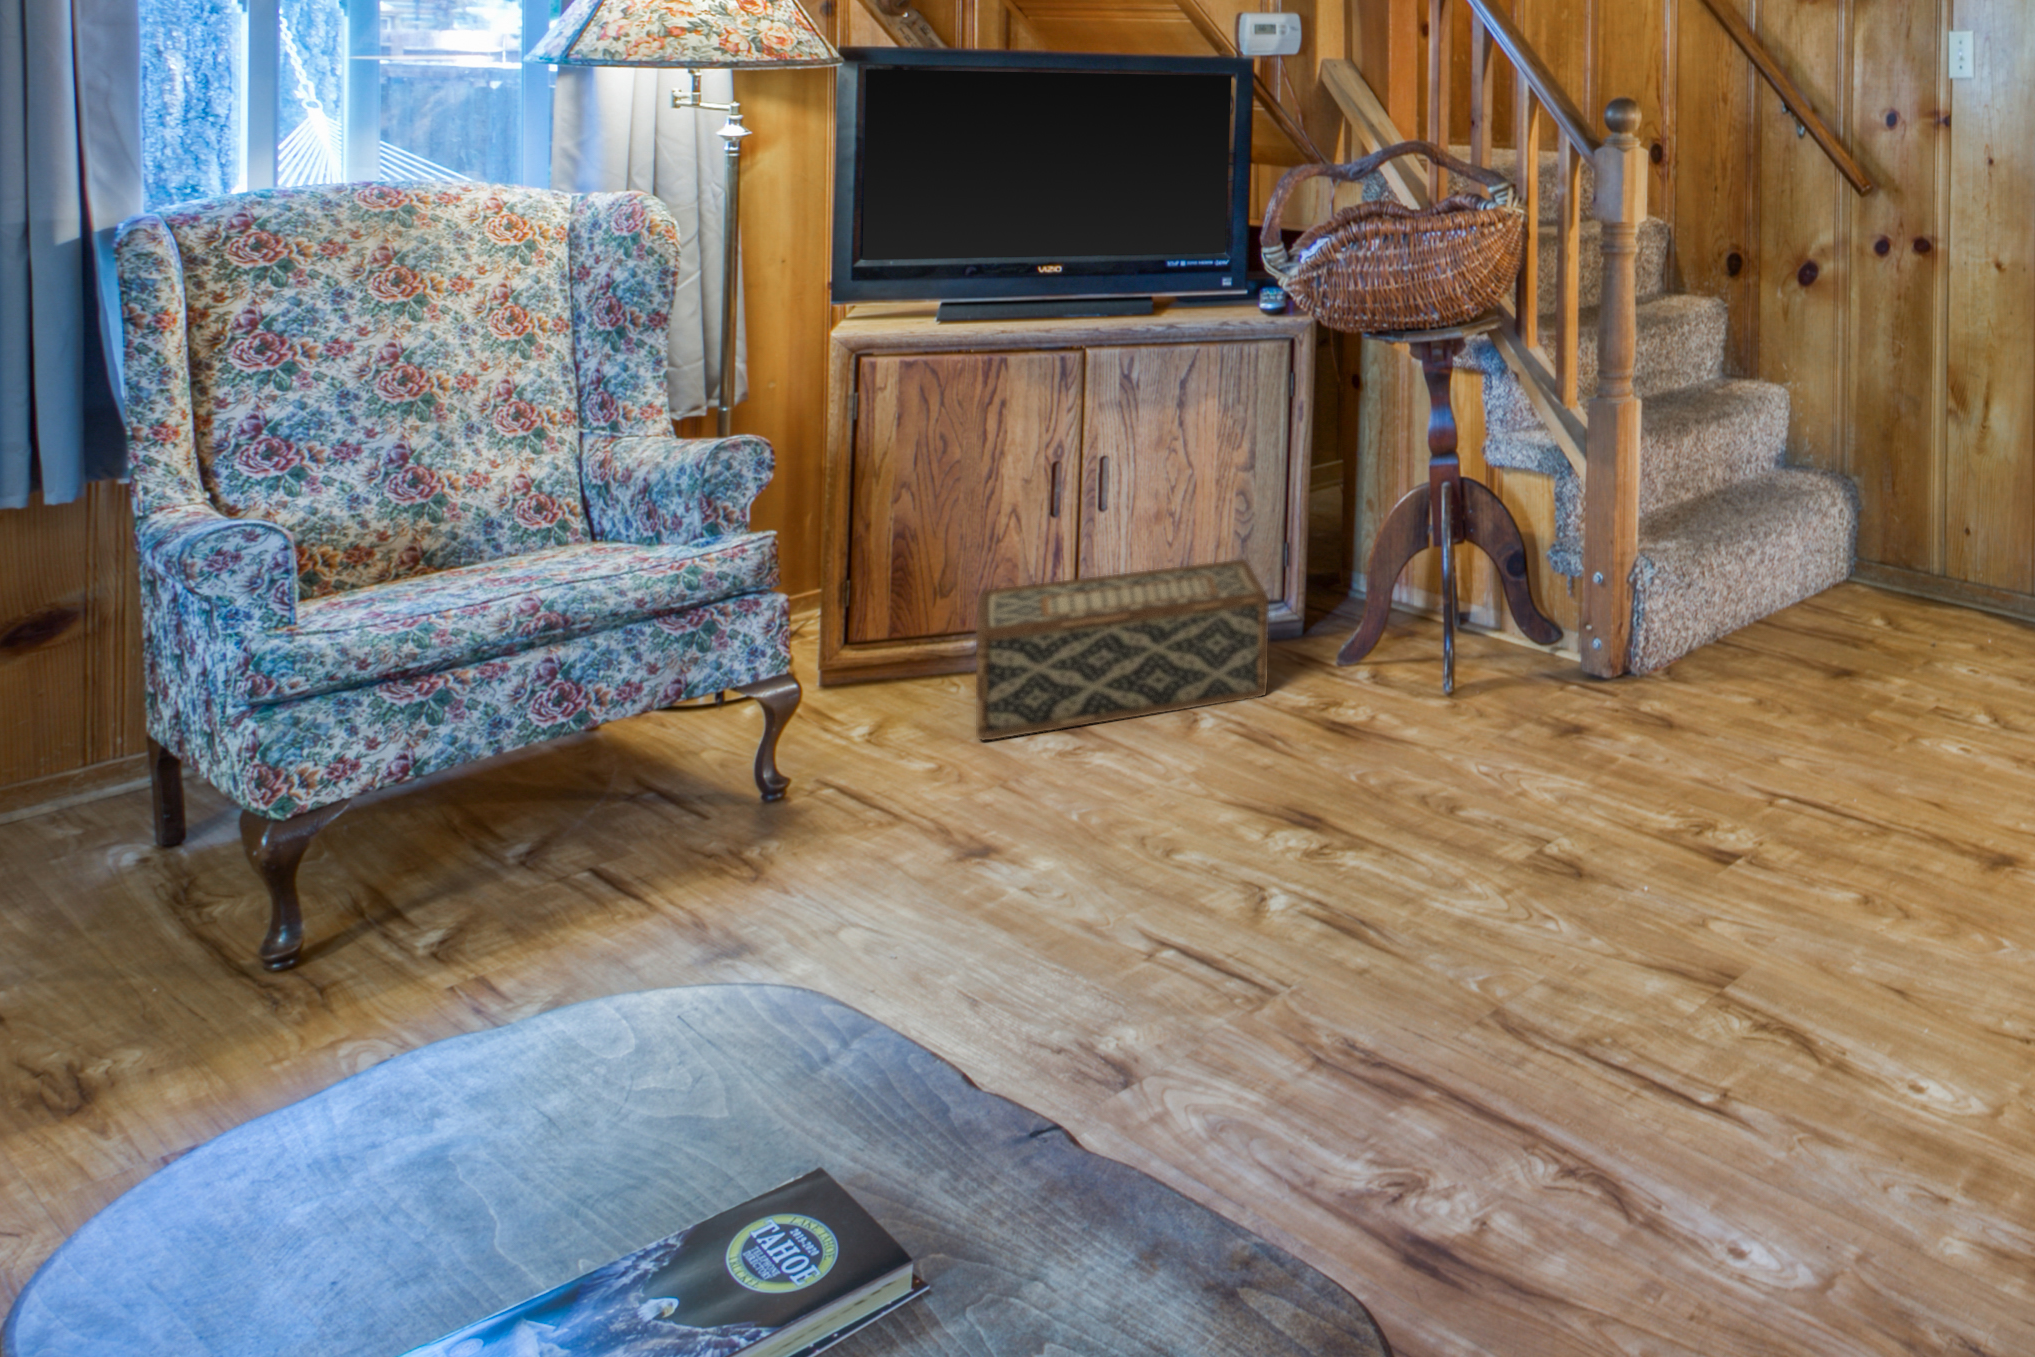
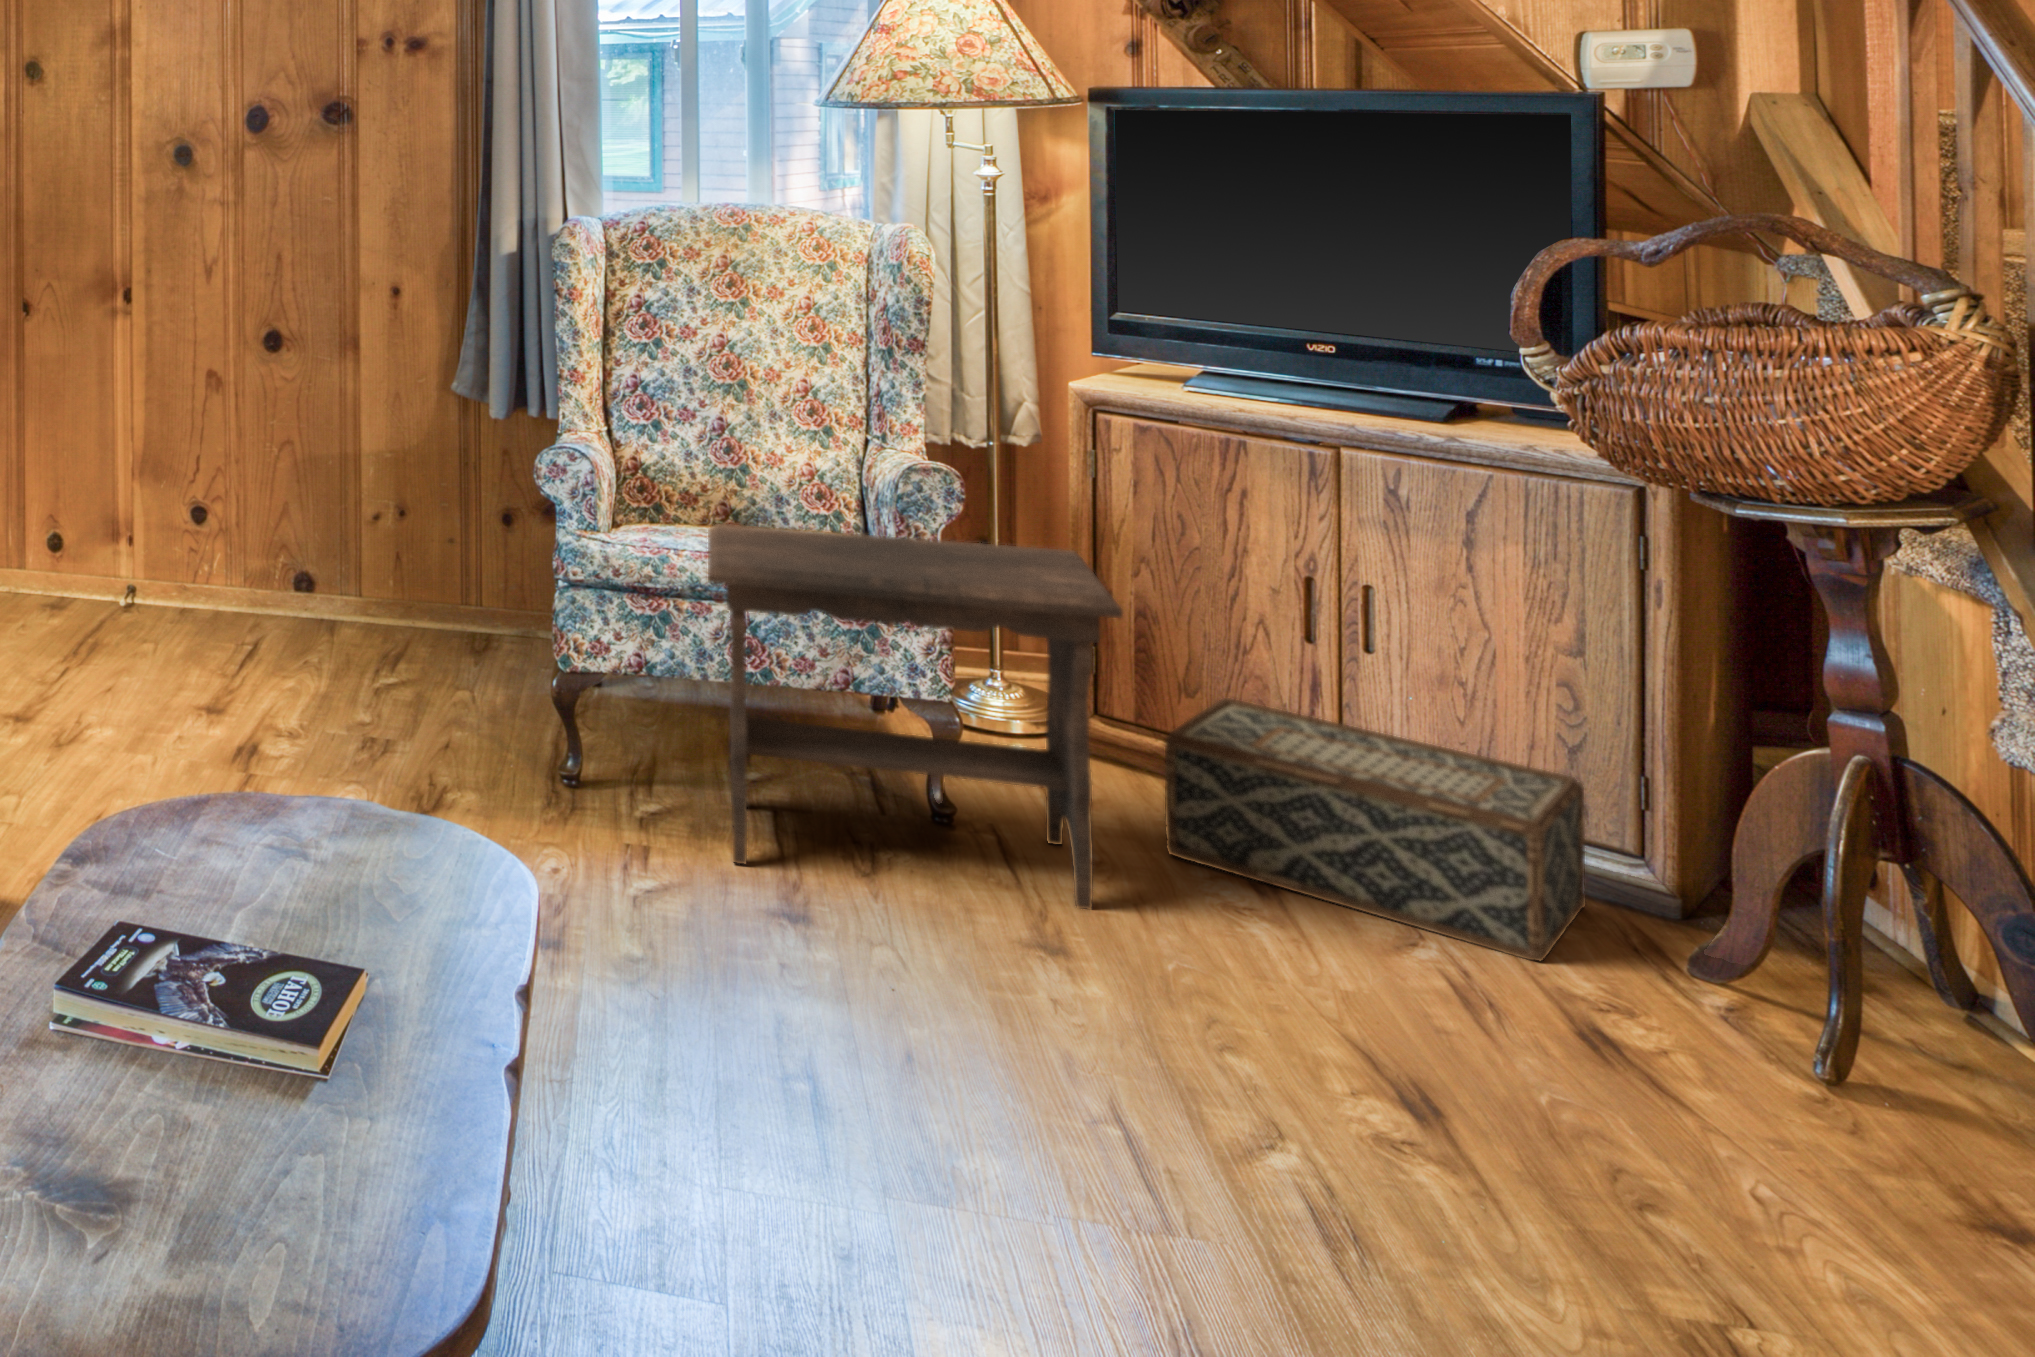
footstool: none [488,485,1015,948] -> present [708,524,1123,909]

